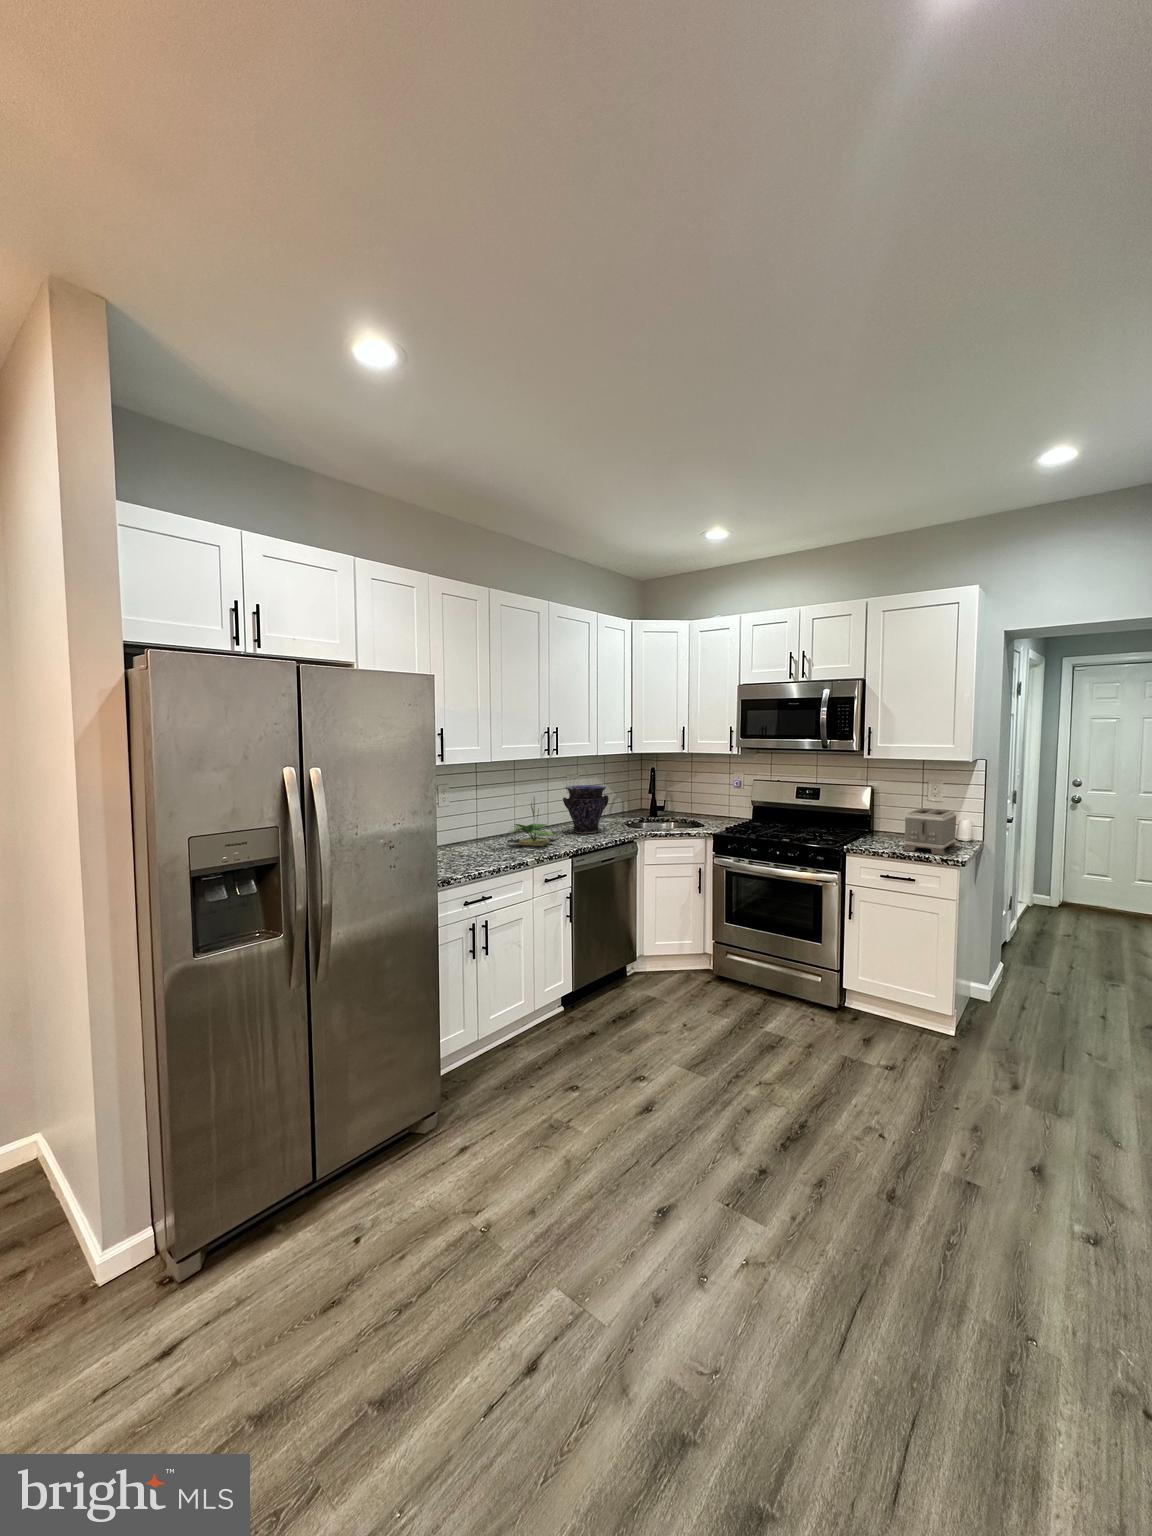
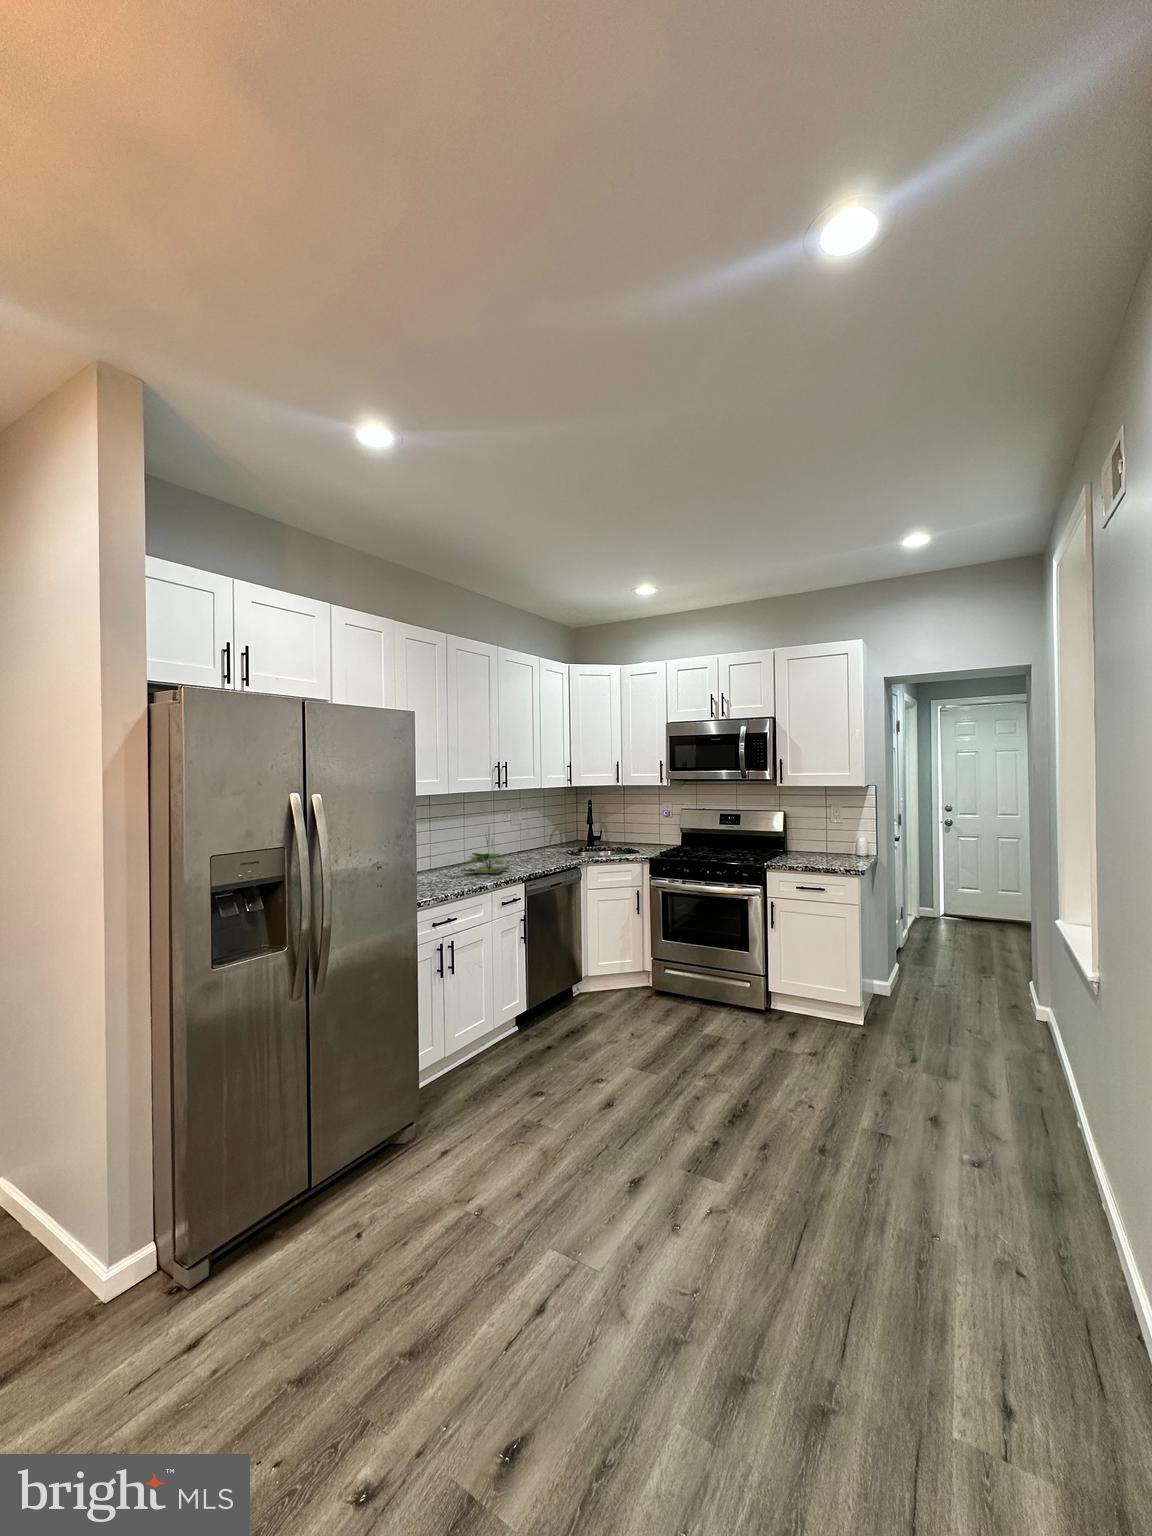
vase: present [563,785,609,833] -> none [512,817,554,862]
toaster: present [903,808,956,855] -> none [812,828,855,866]

